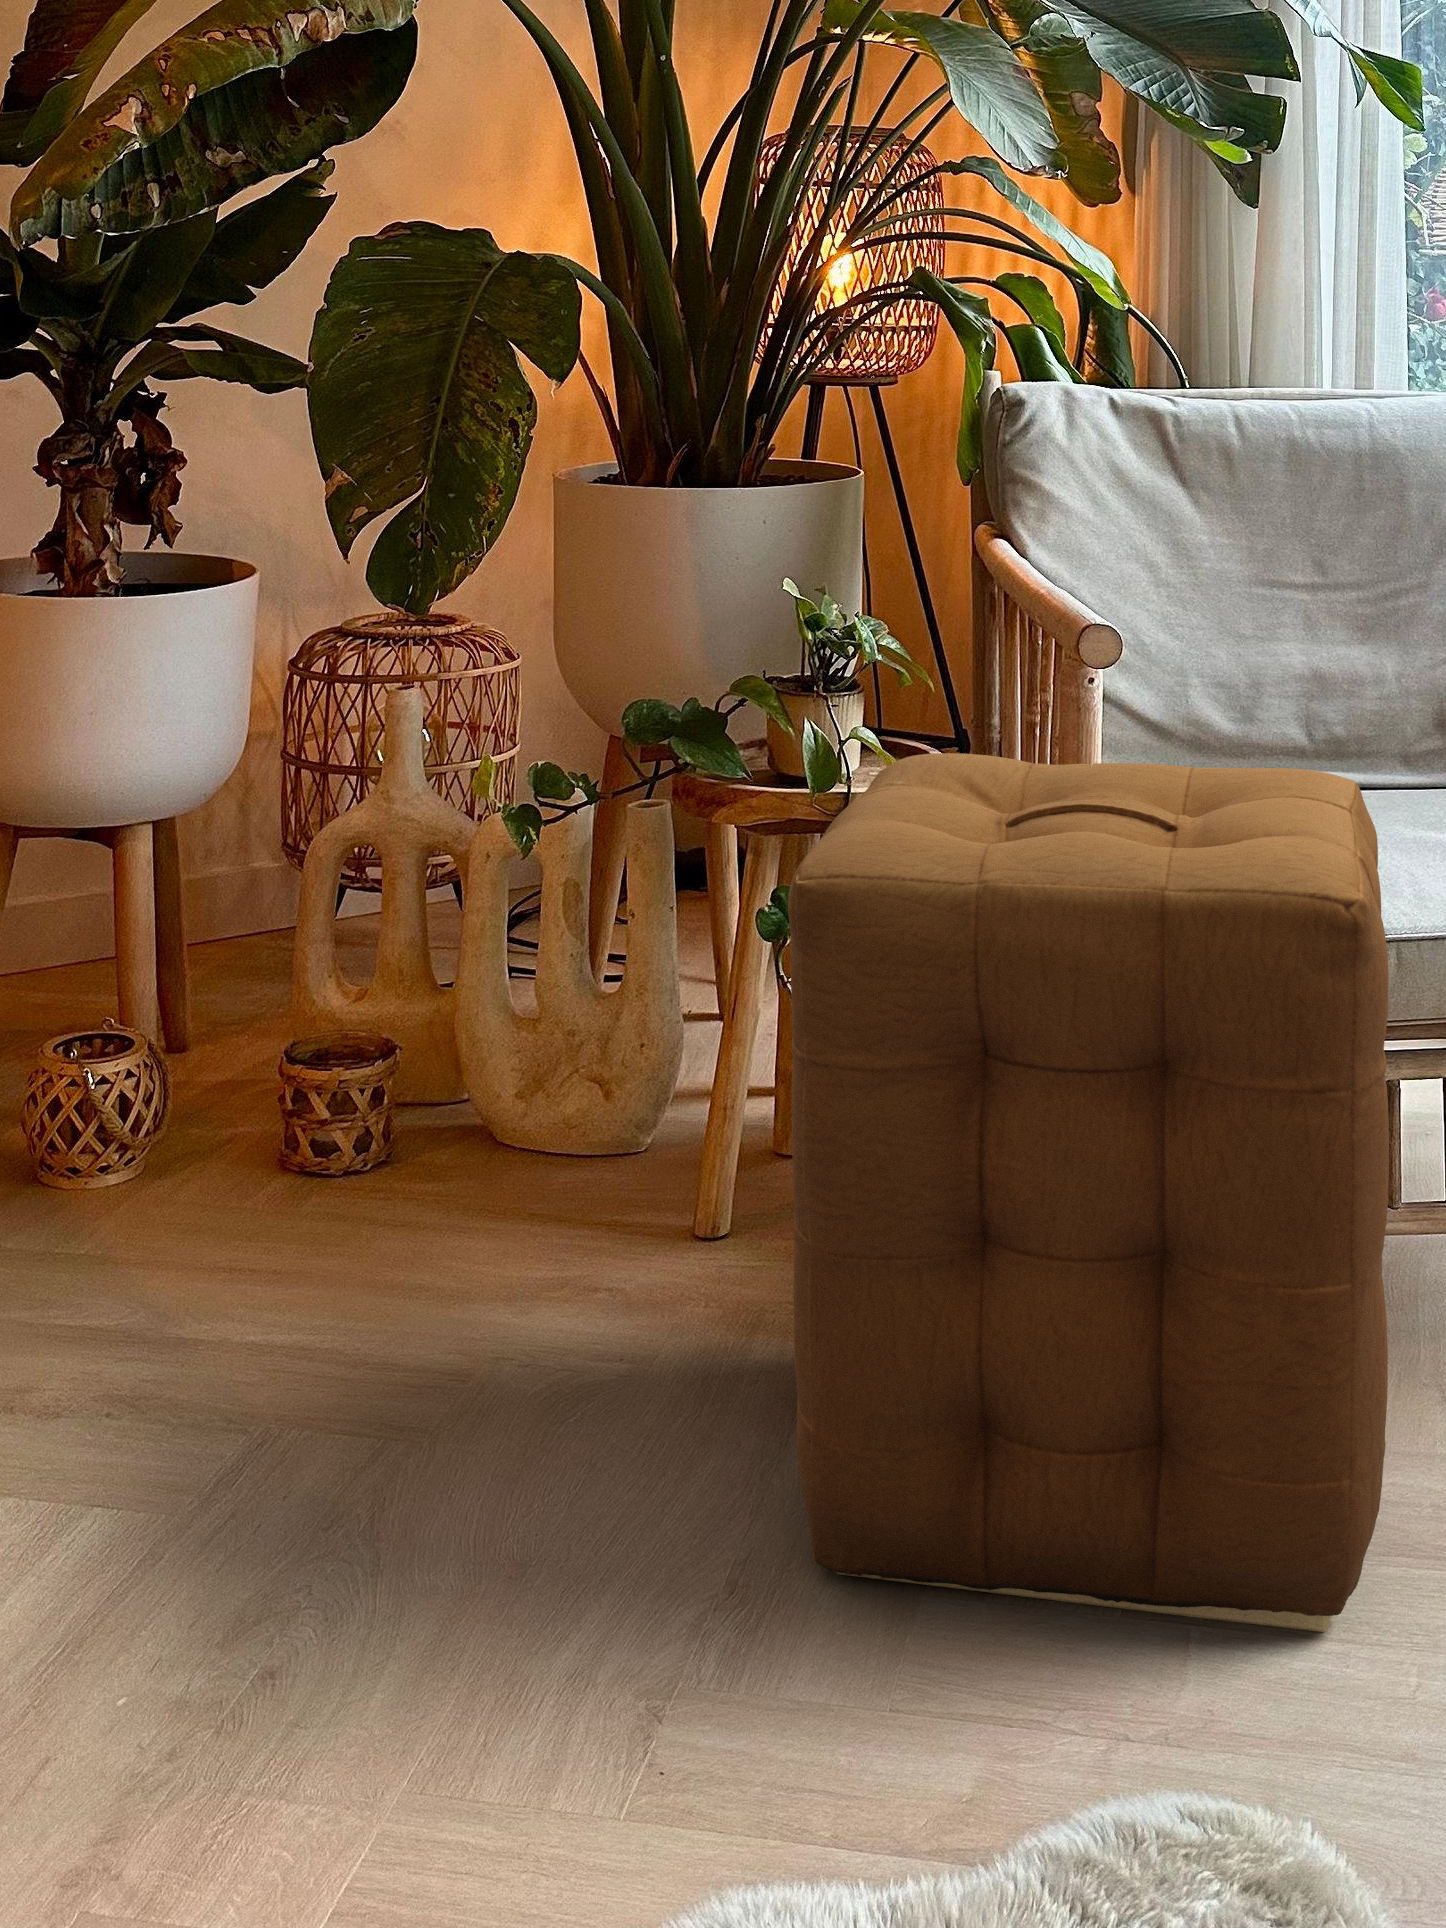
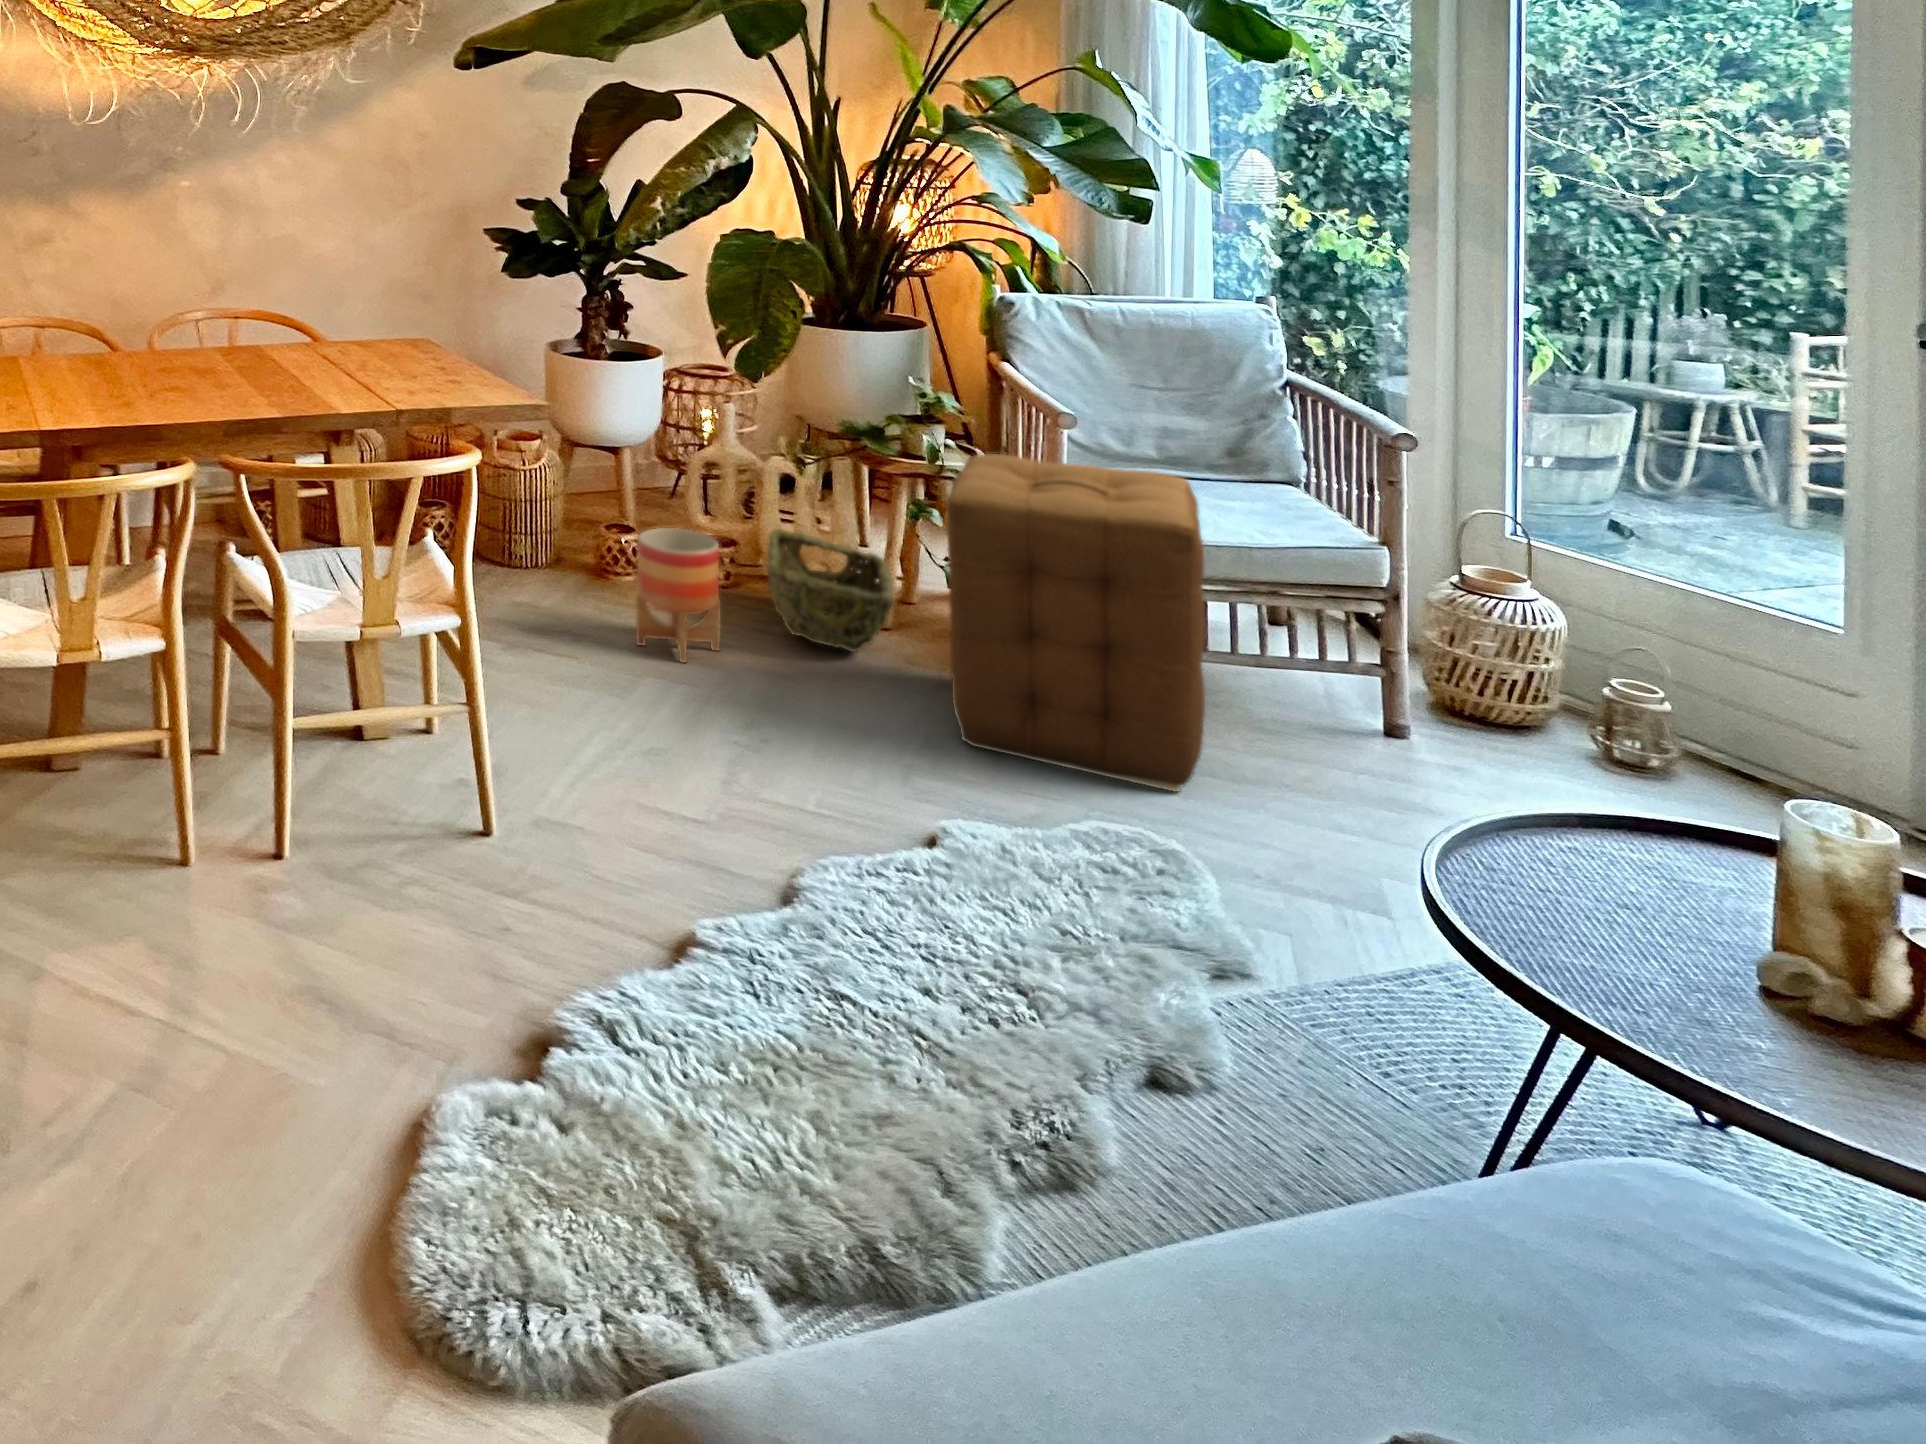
woven basket: none [409,998,727,1314] -> present [768,529,894,652]
planter: none [27,1028,265,1422] -> present [636,528,721,663]

